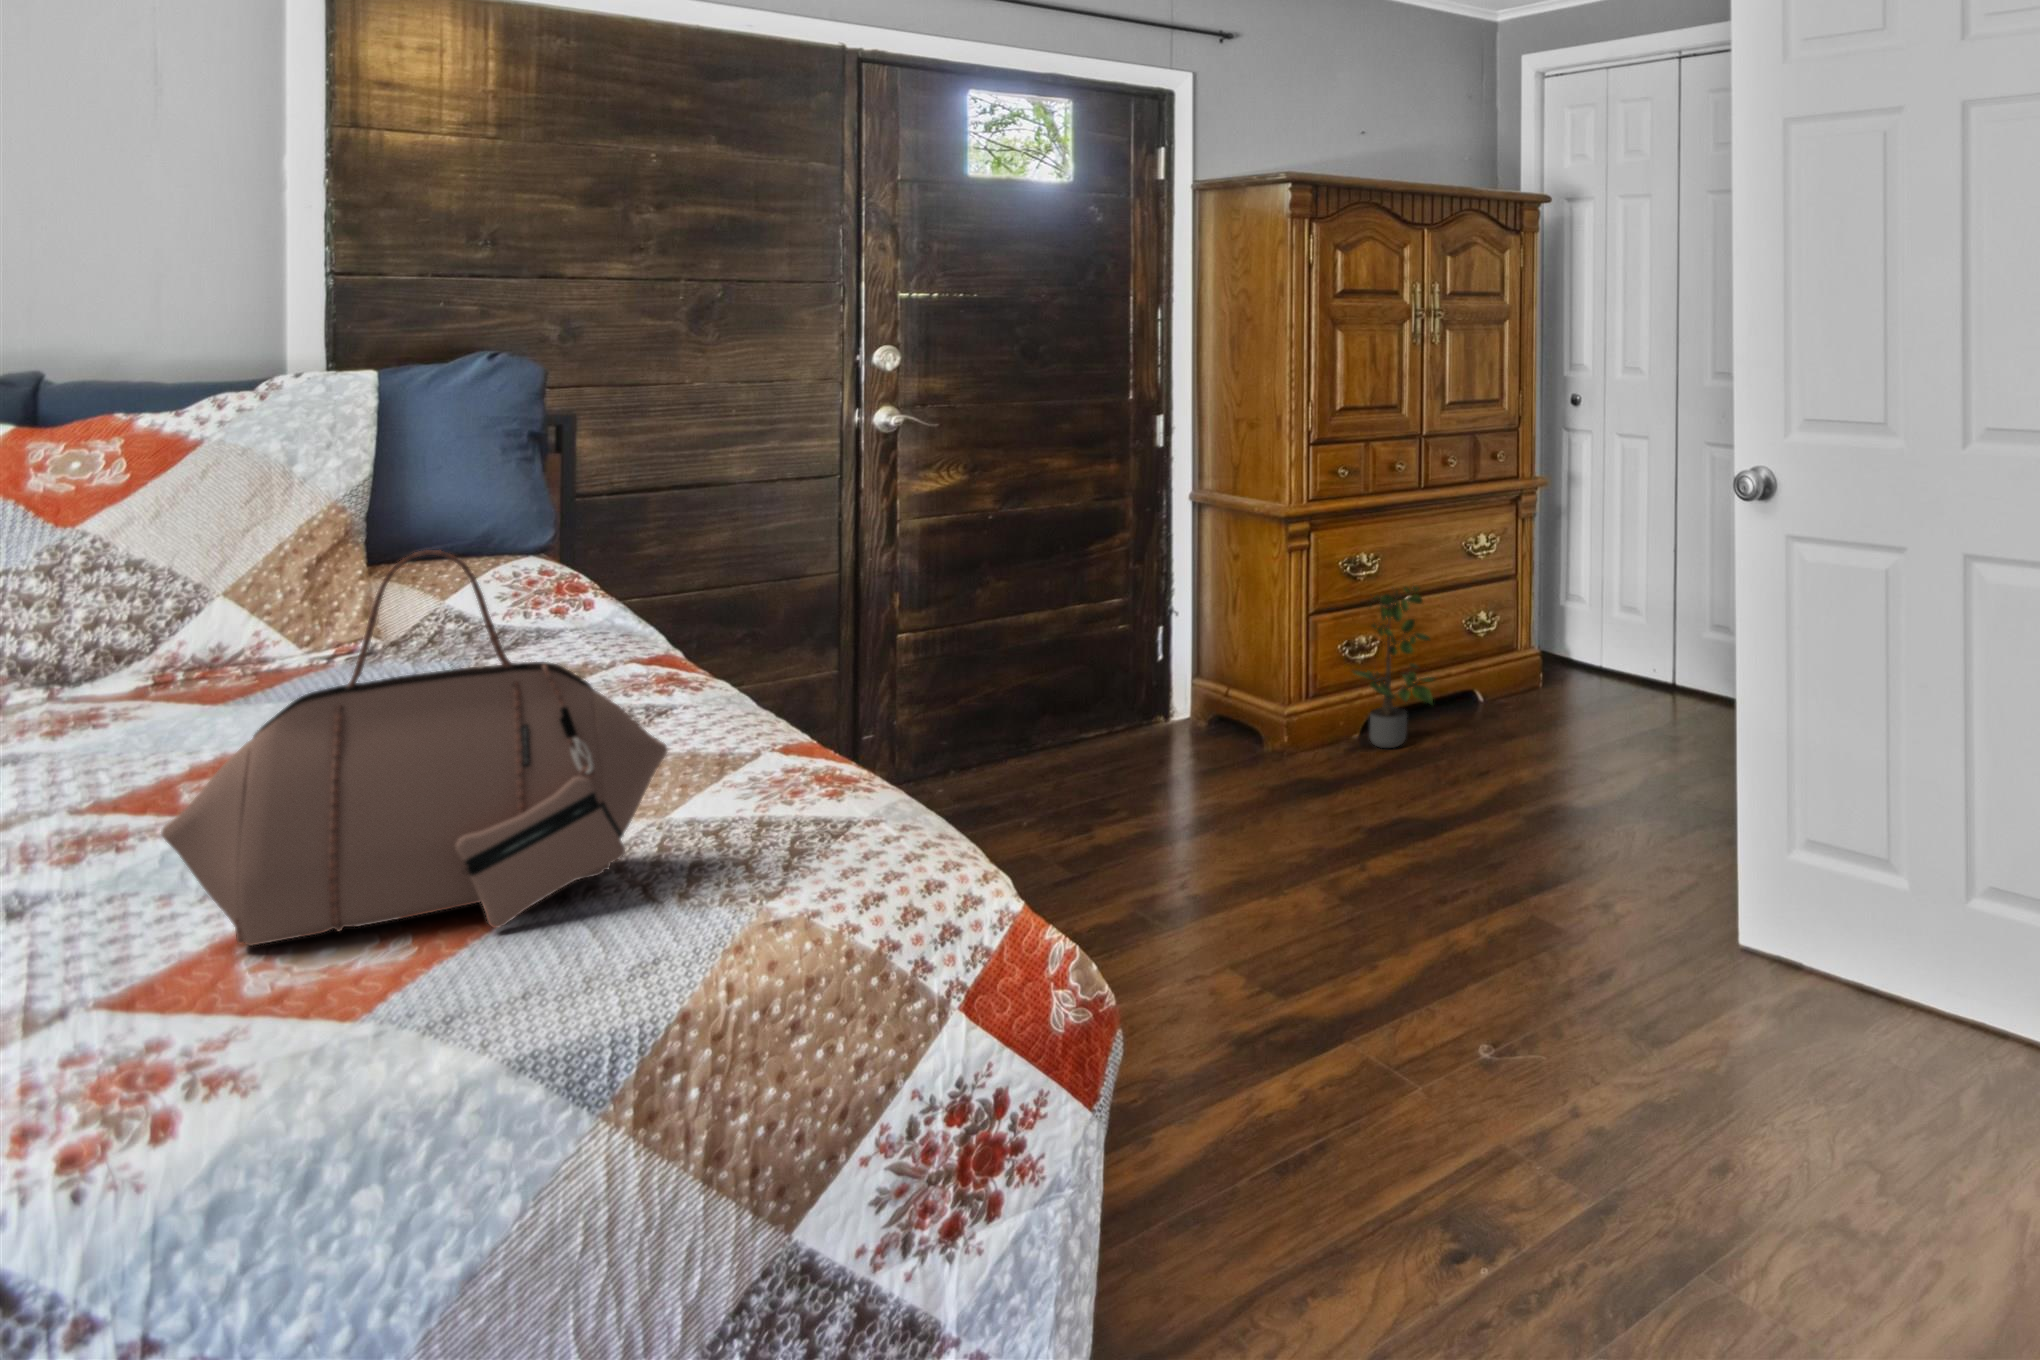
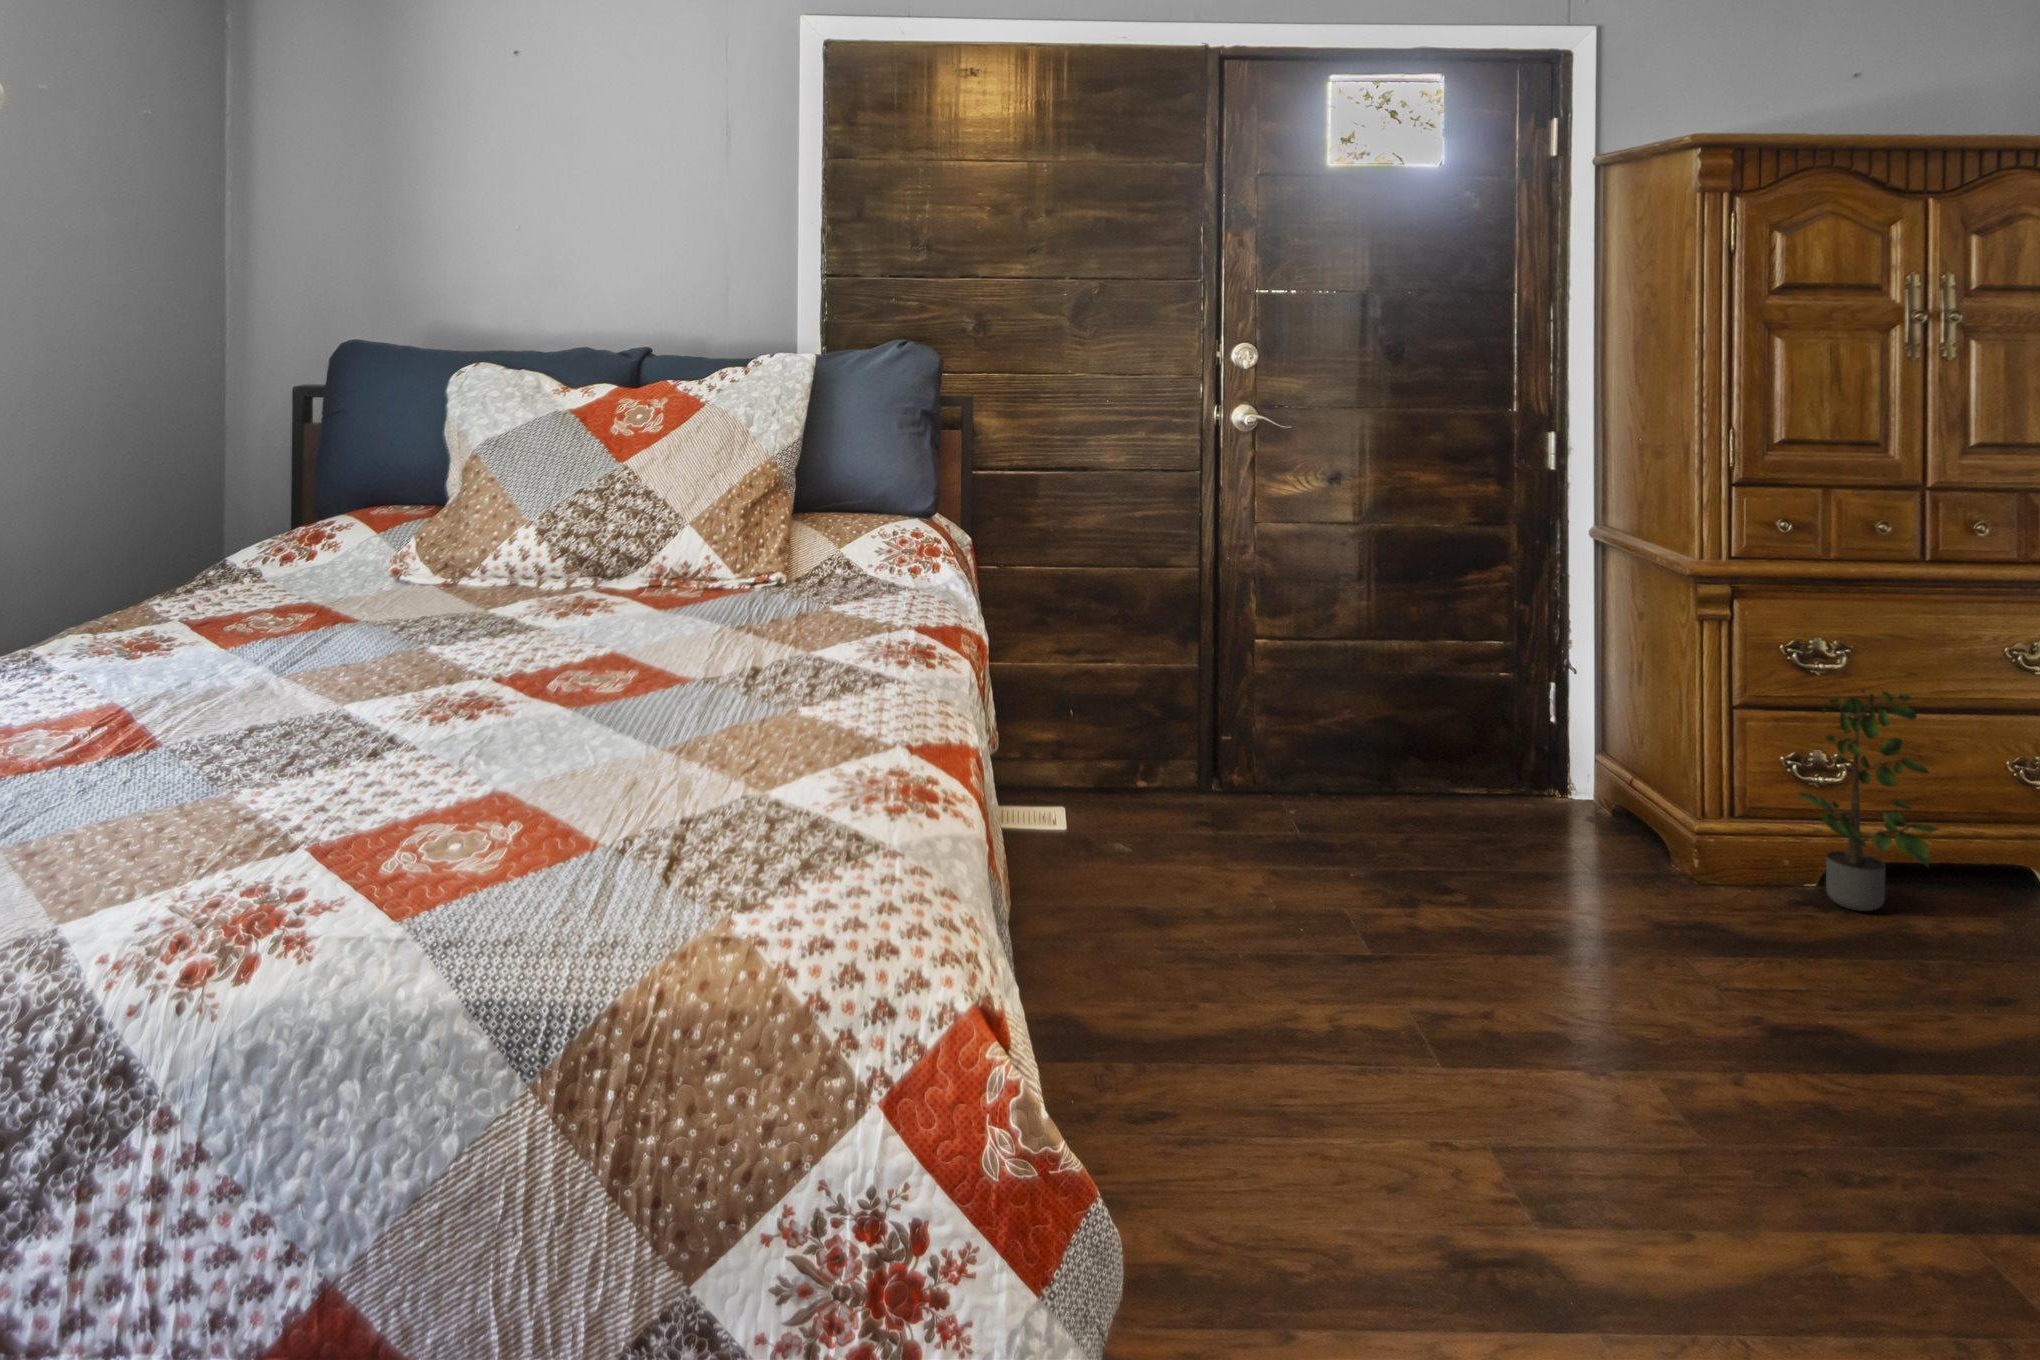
handbag: present [161,550,667,946] -> none [371,519,707,874]

